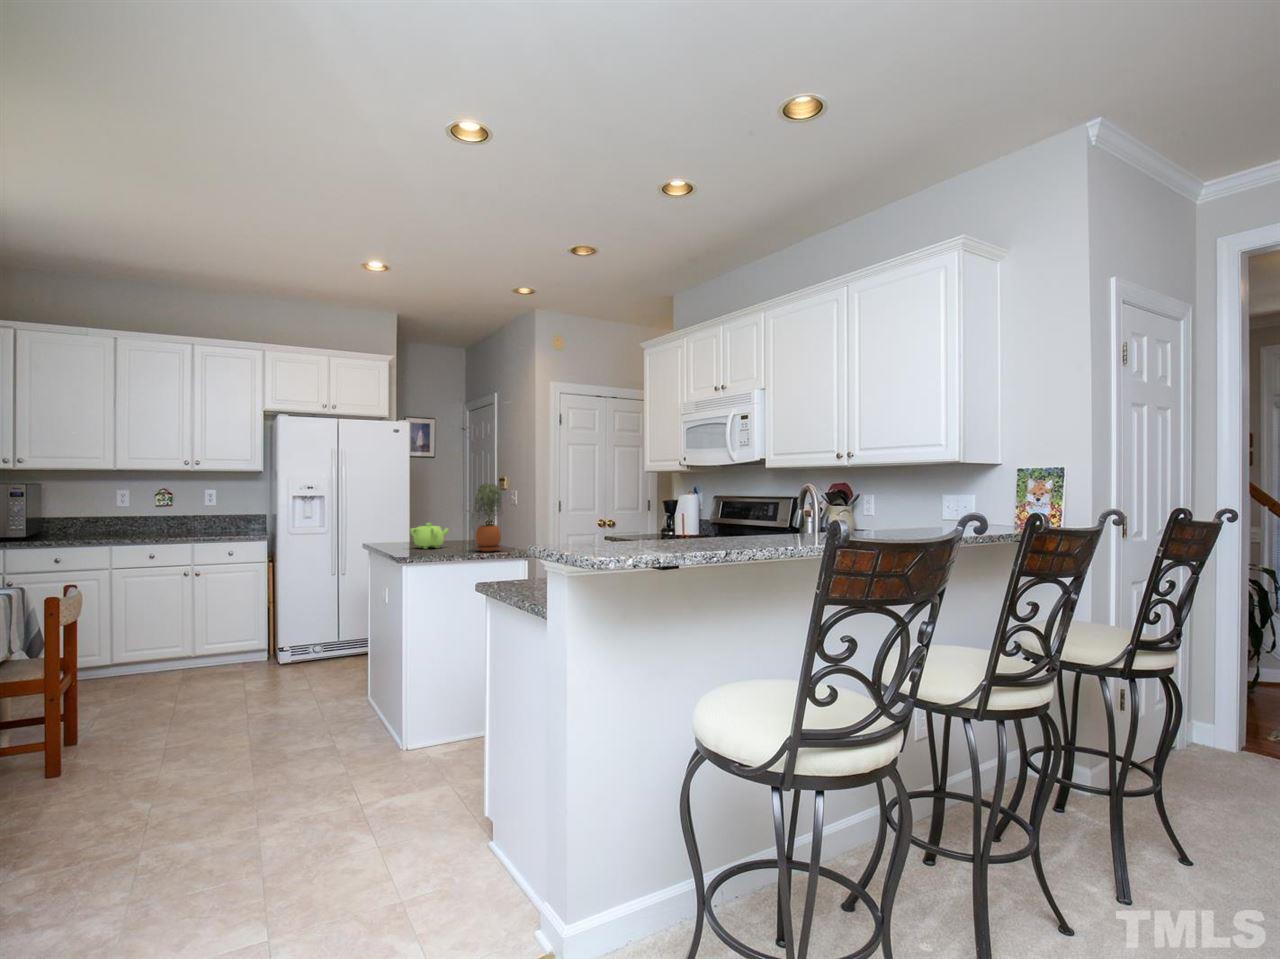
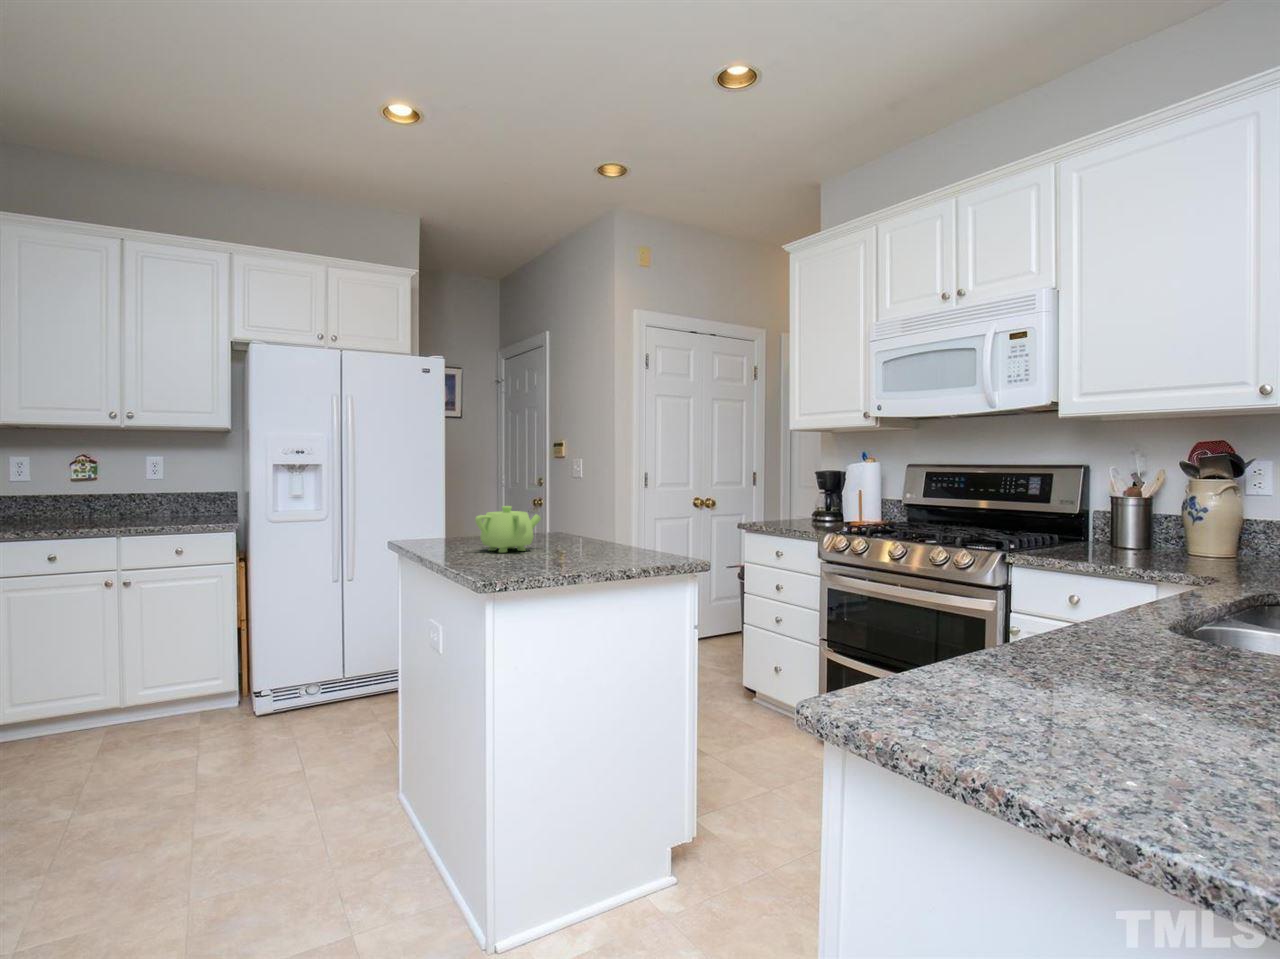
potted plant: present [474,484,501,552] -> none [593,434,646,559]

